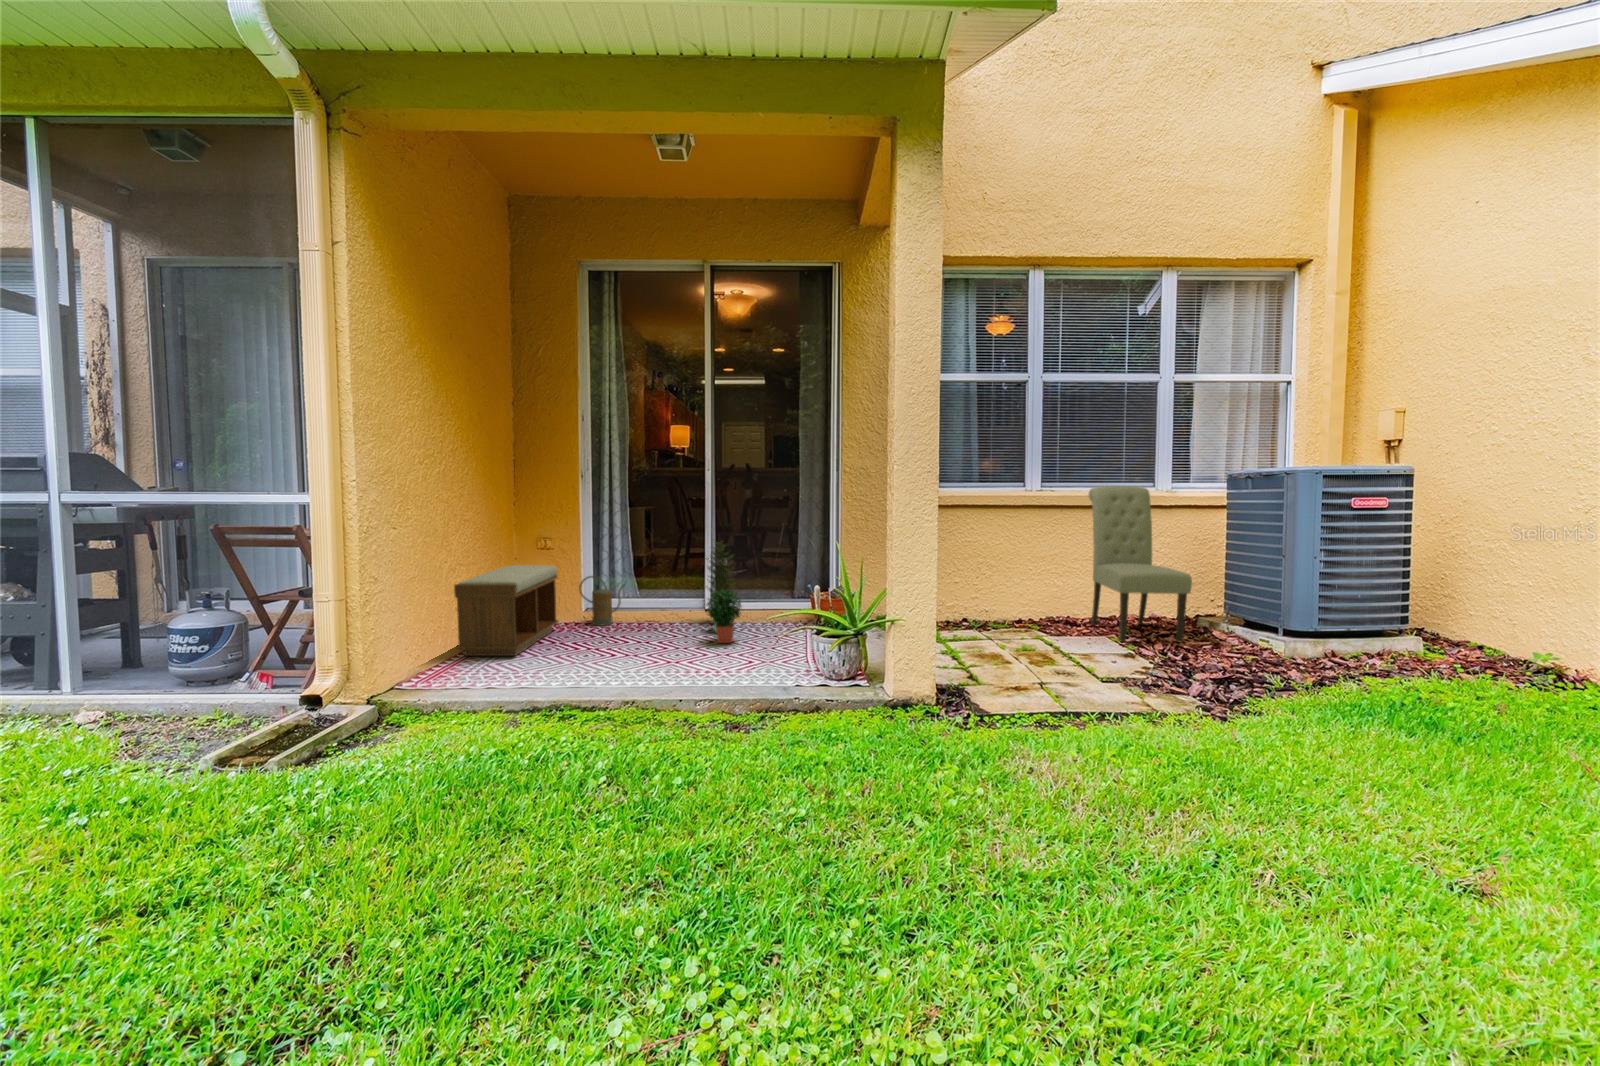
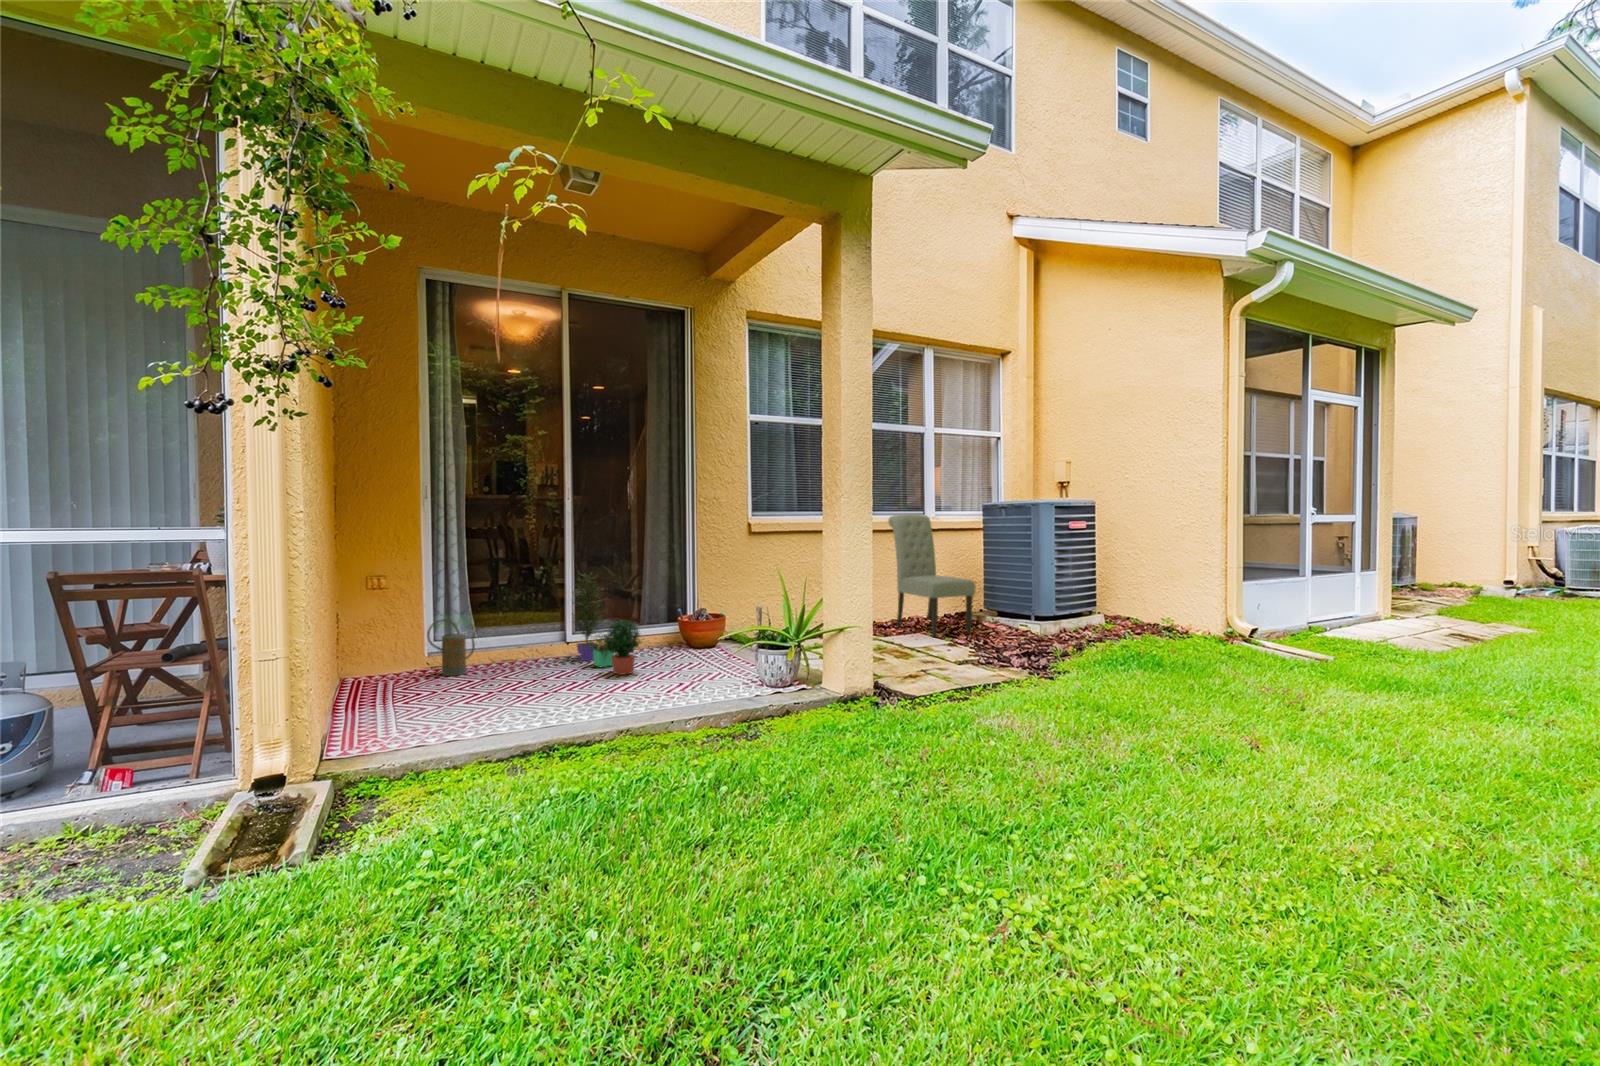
bench: present [454,565,558,656] -> none [331,610,416,722]

